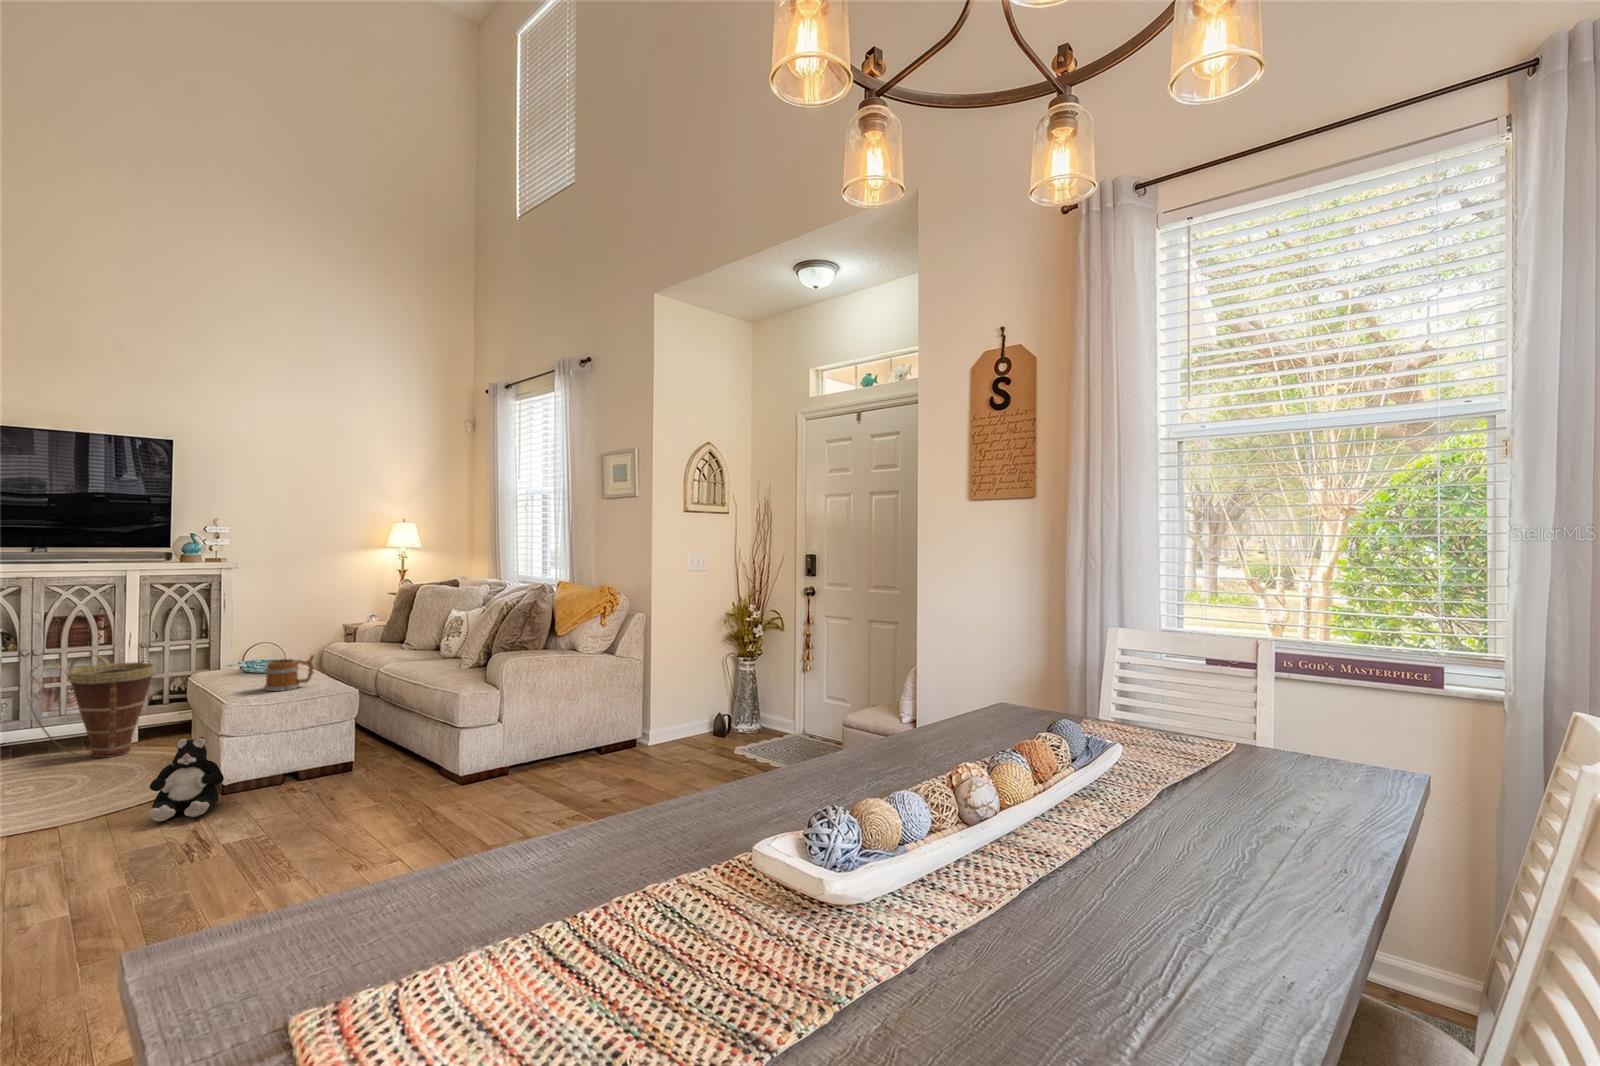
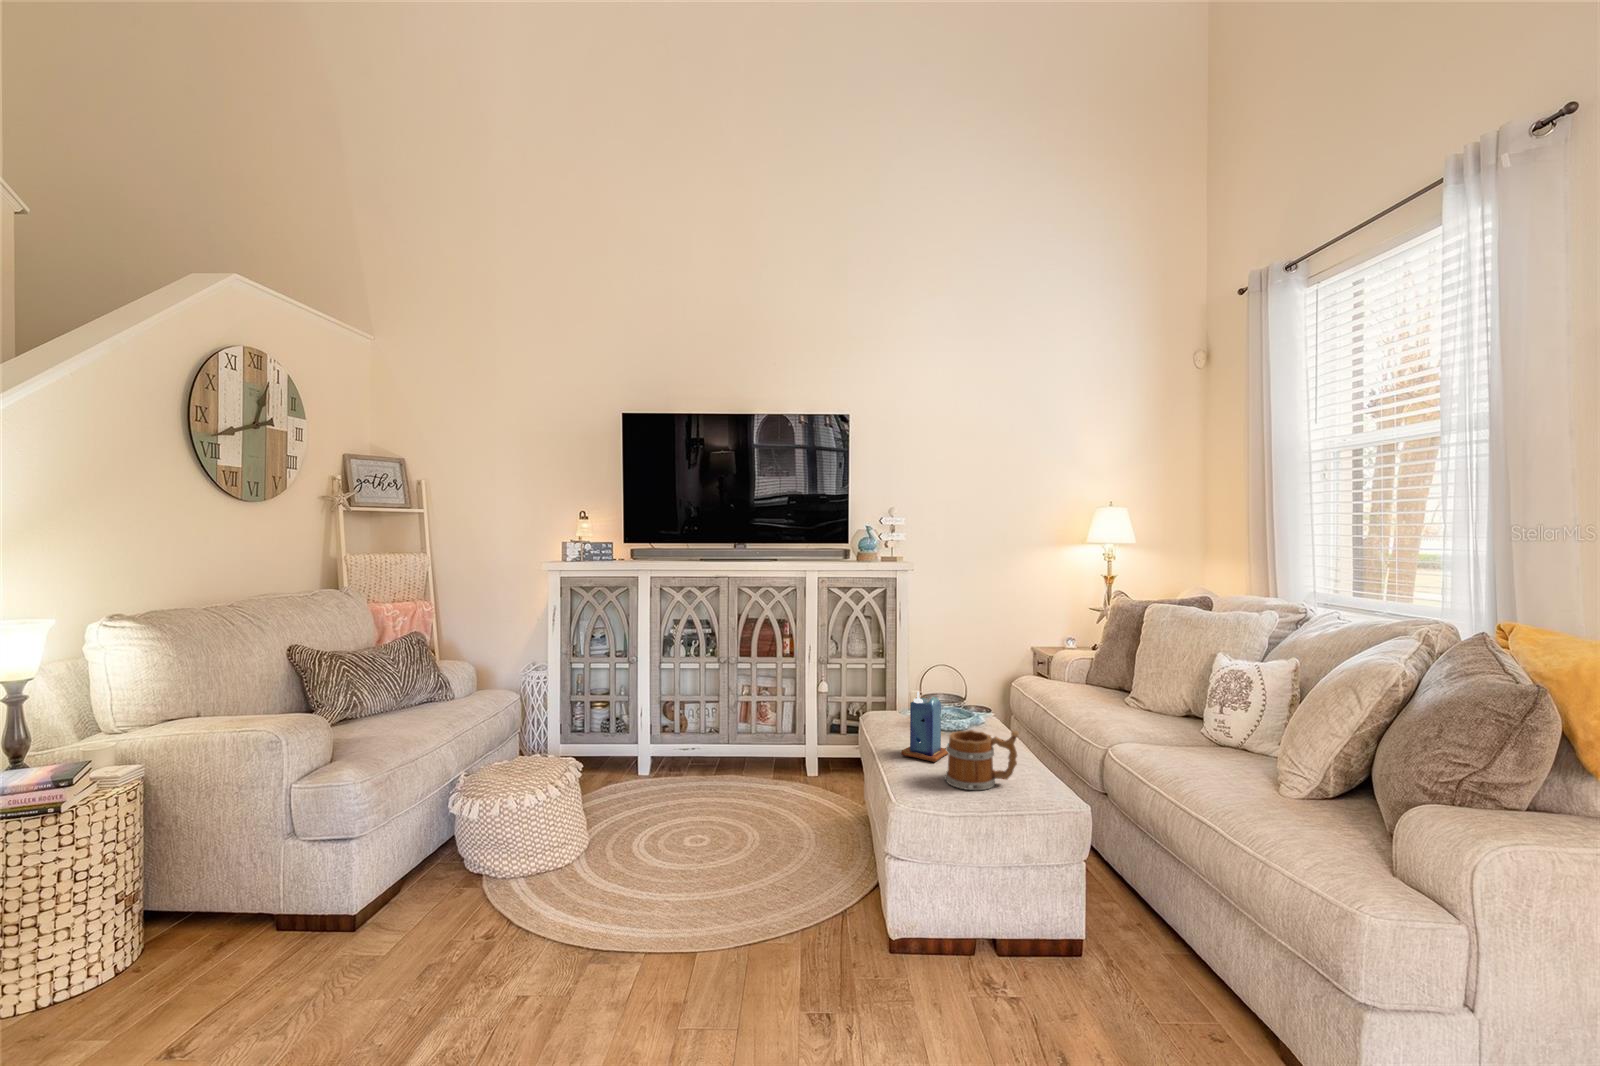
candle: none [230,642,268,685] -> present [901,692,948,762]
basket: present [26,654,154,758] -> none [718,669,828,804]
plush toy: present [149,737,224,822] -> none [788,857,890,1019]

